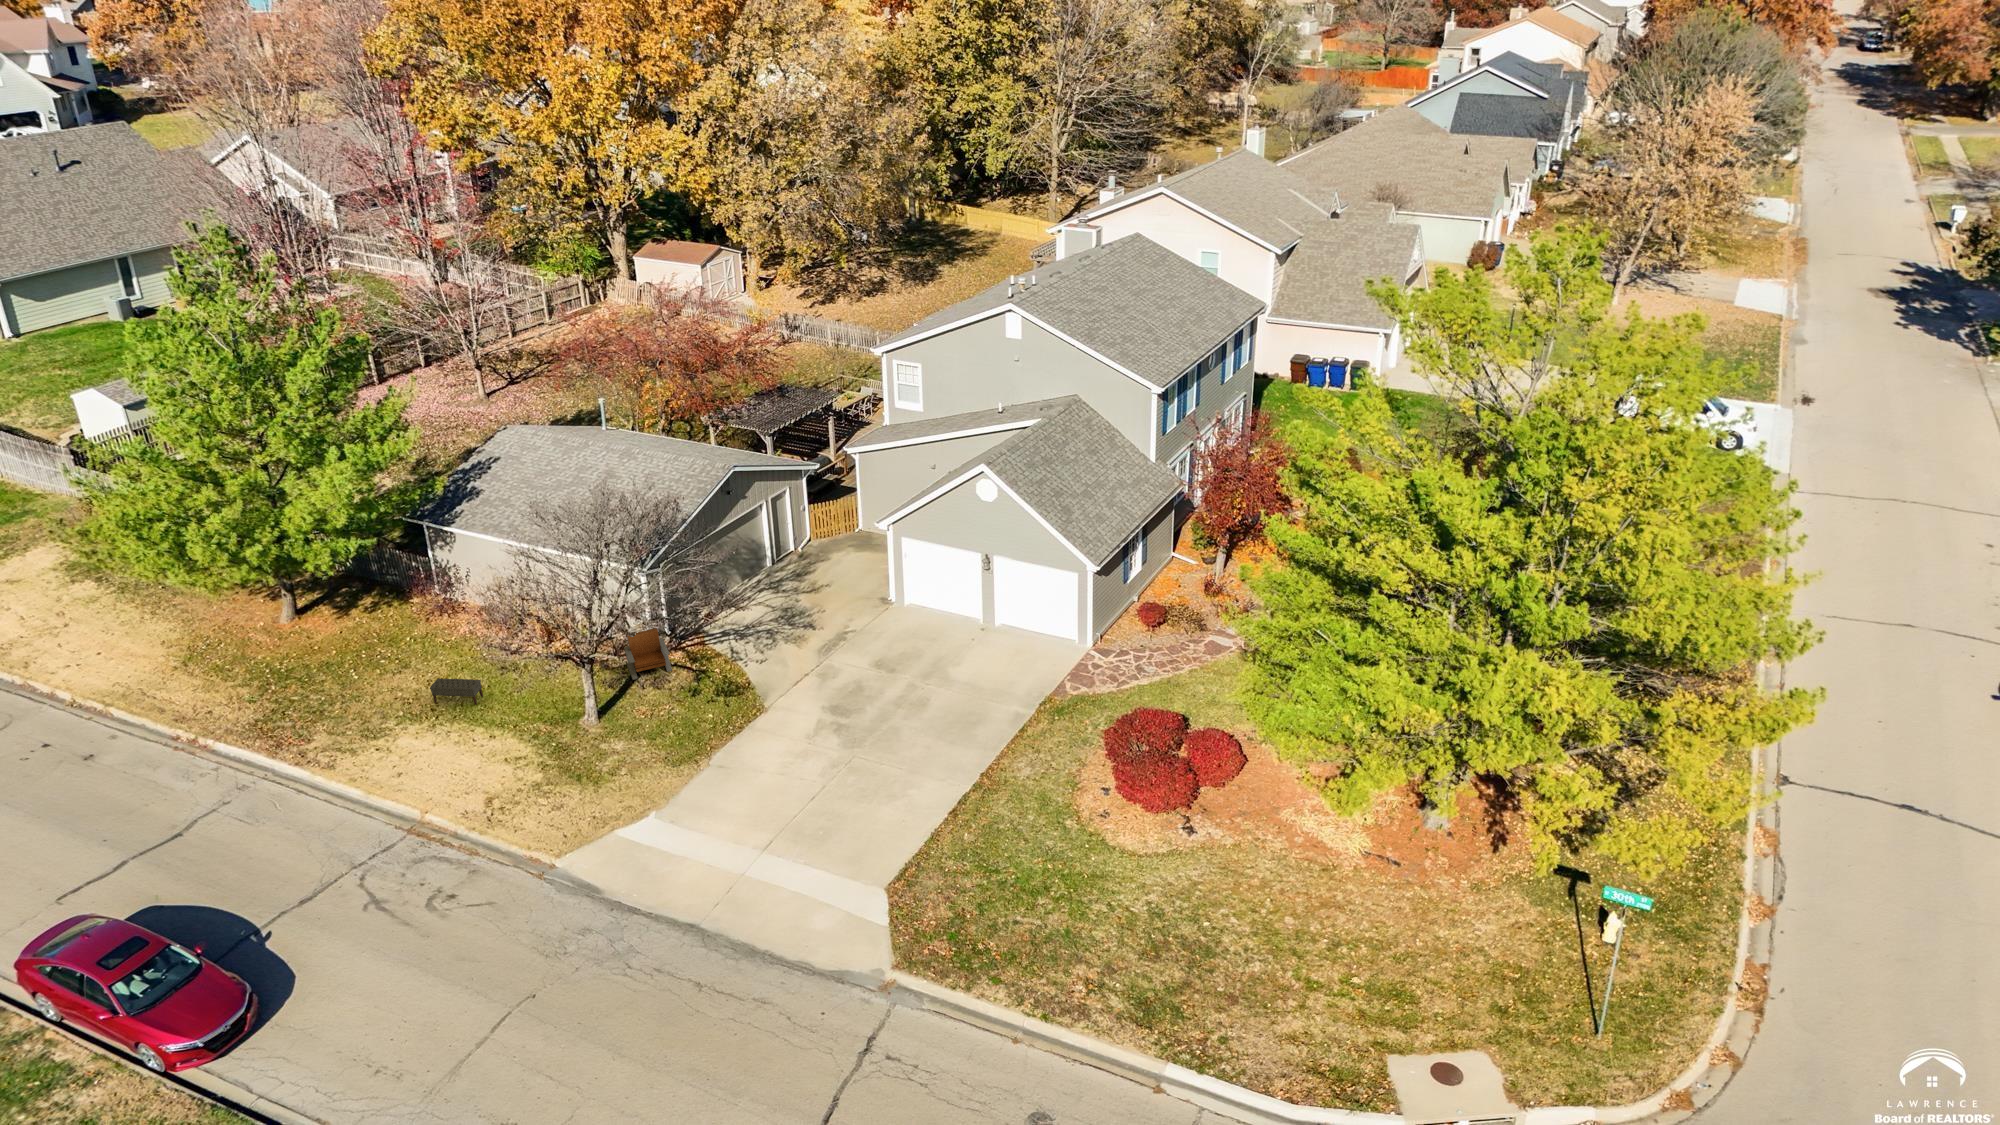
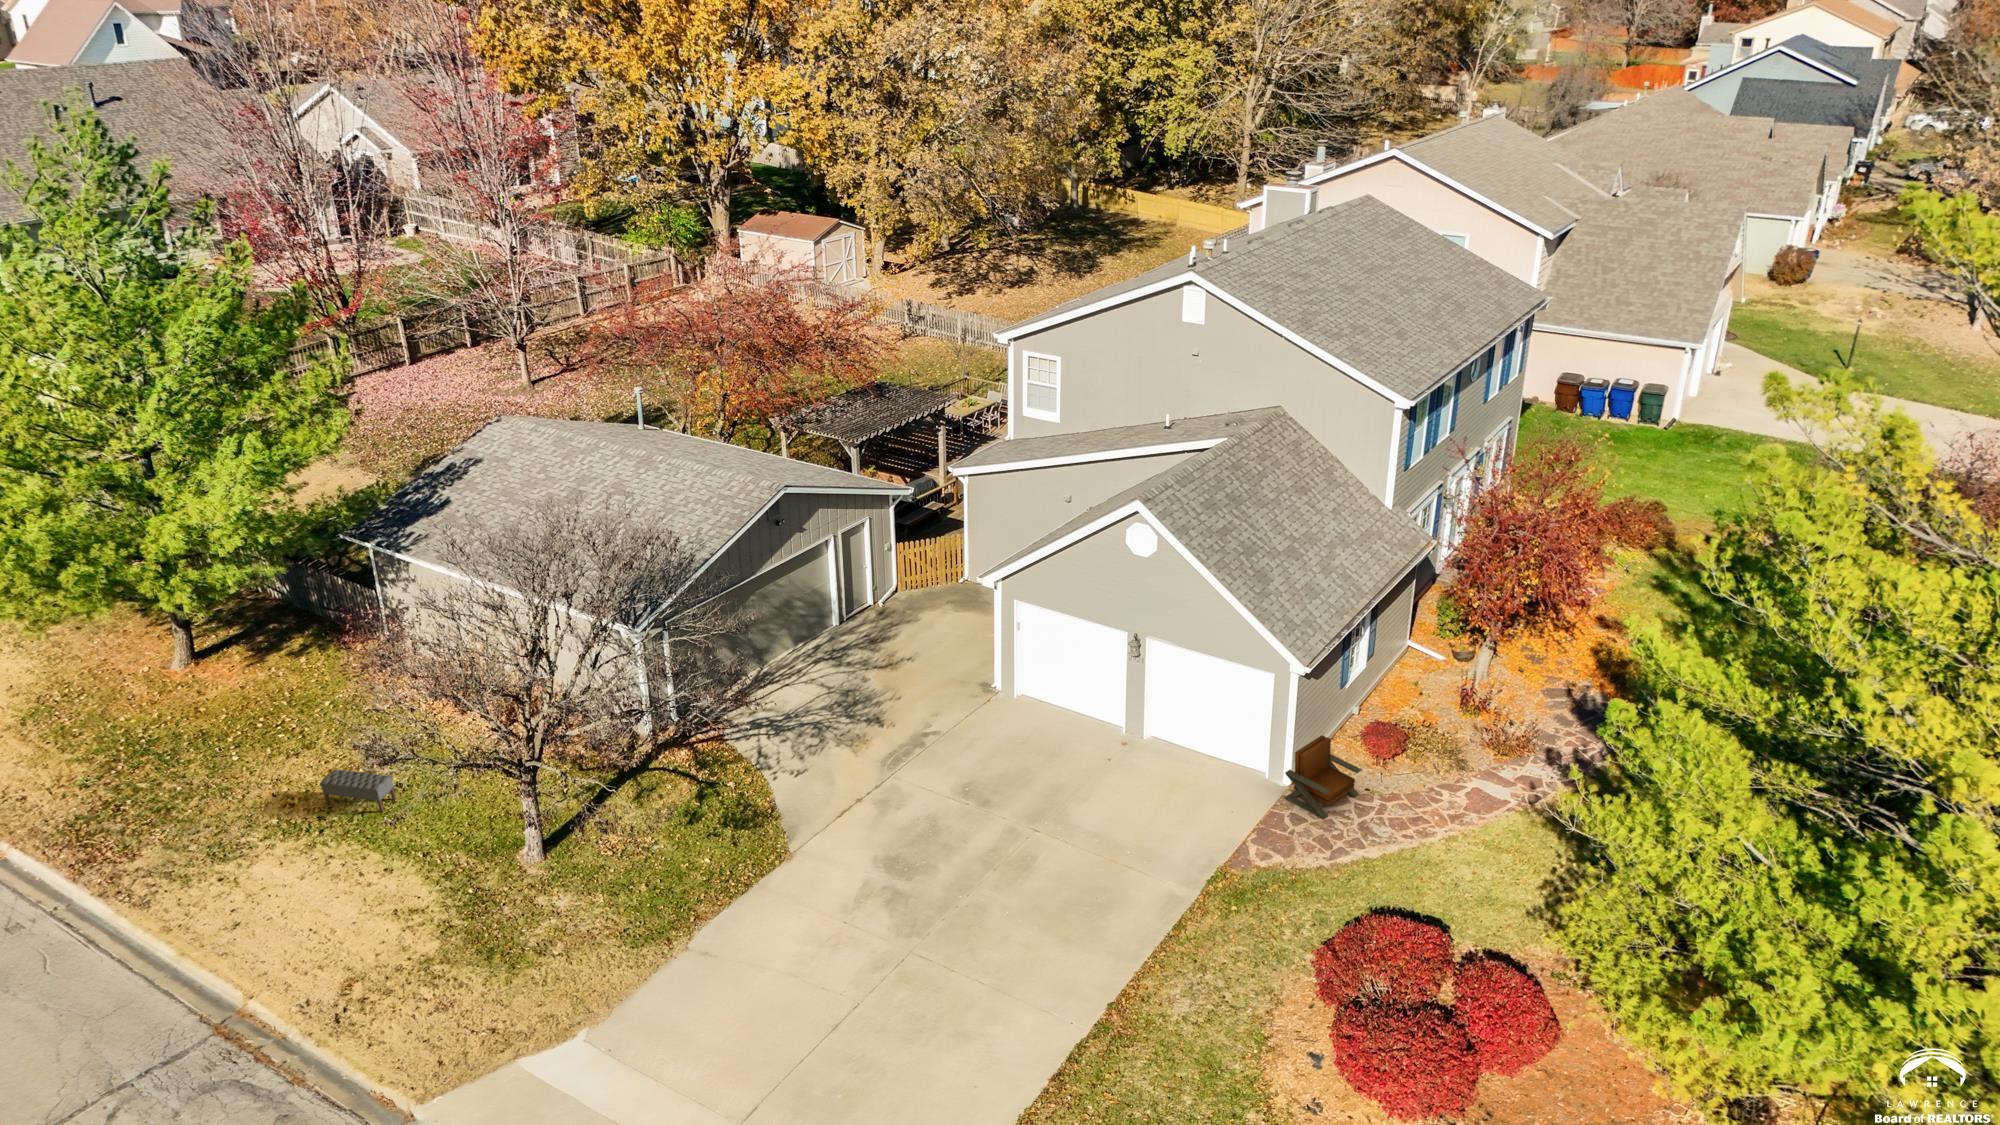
lounge chair: present [624,628,672,680] -> present [1285,735,1361,819]

